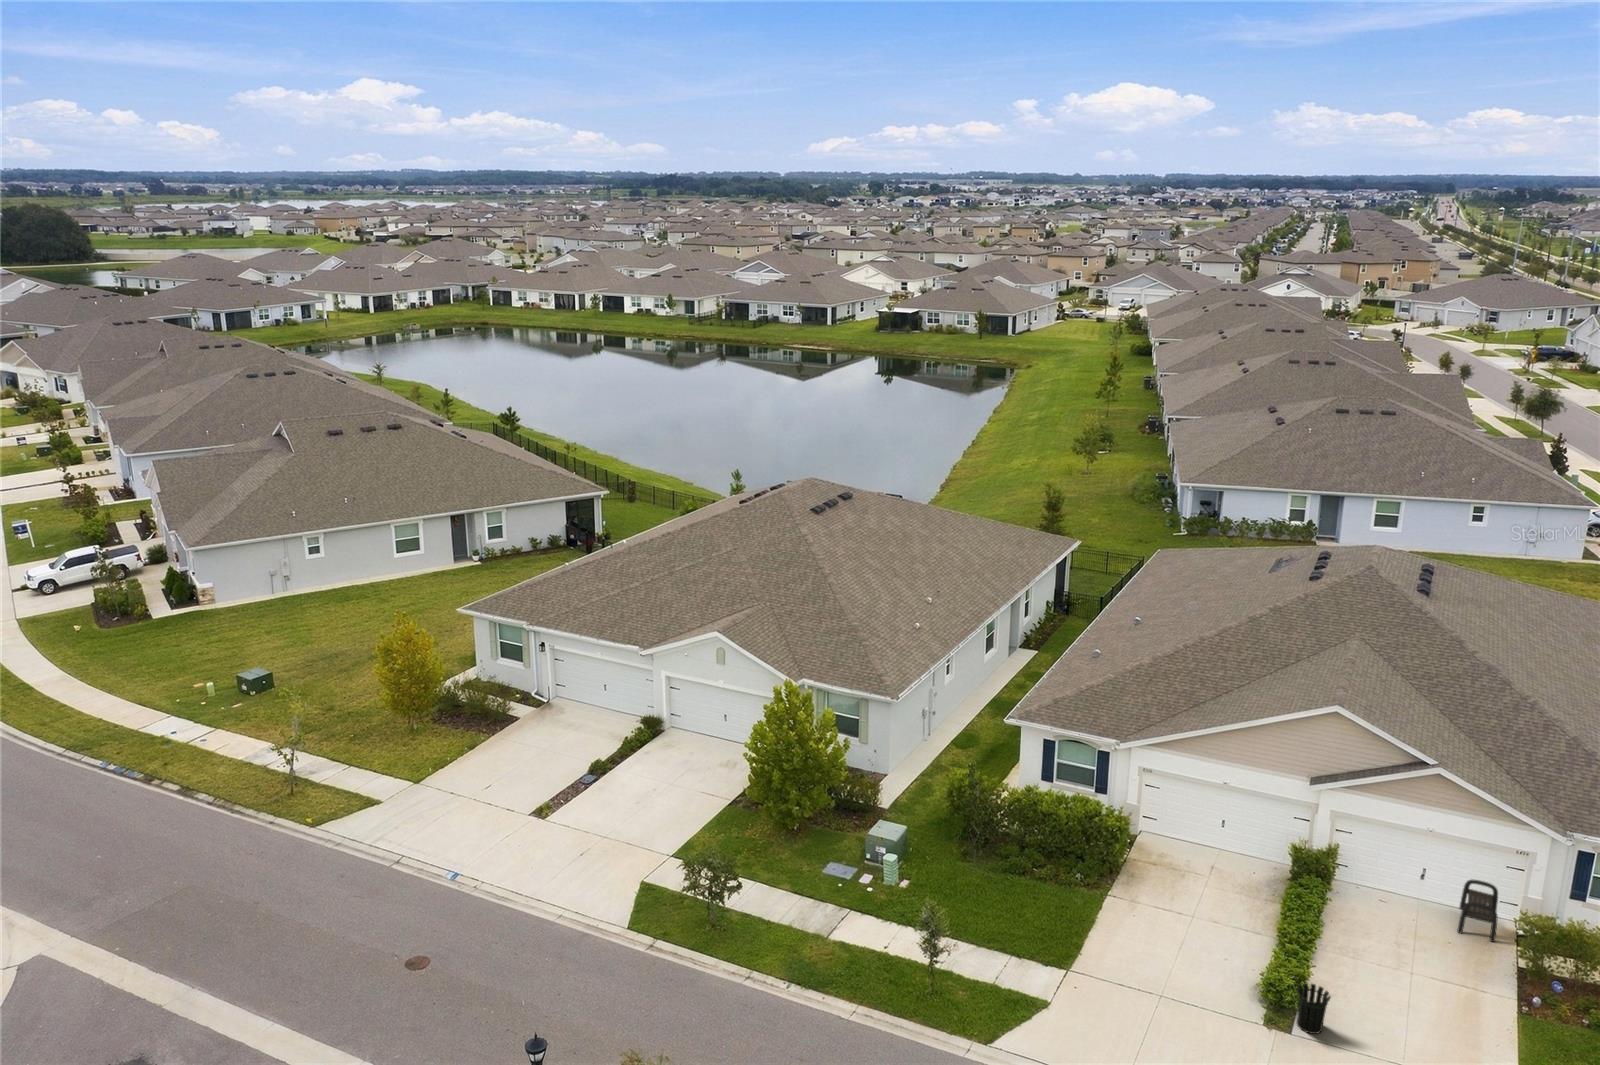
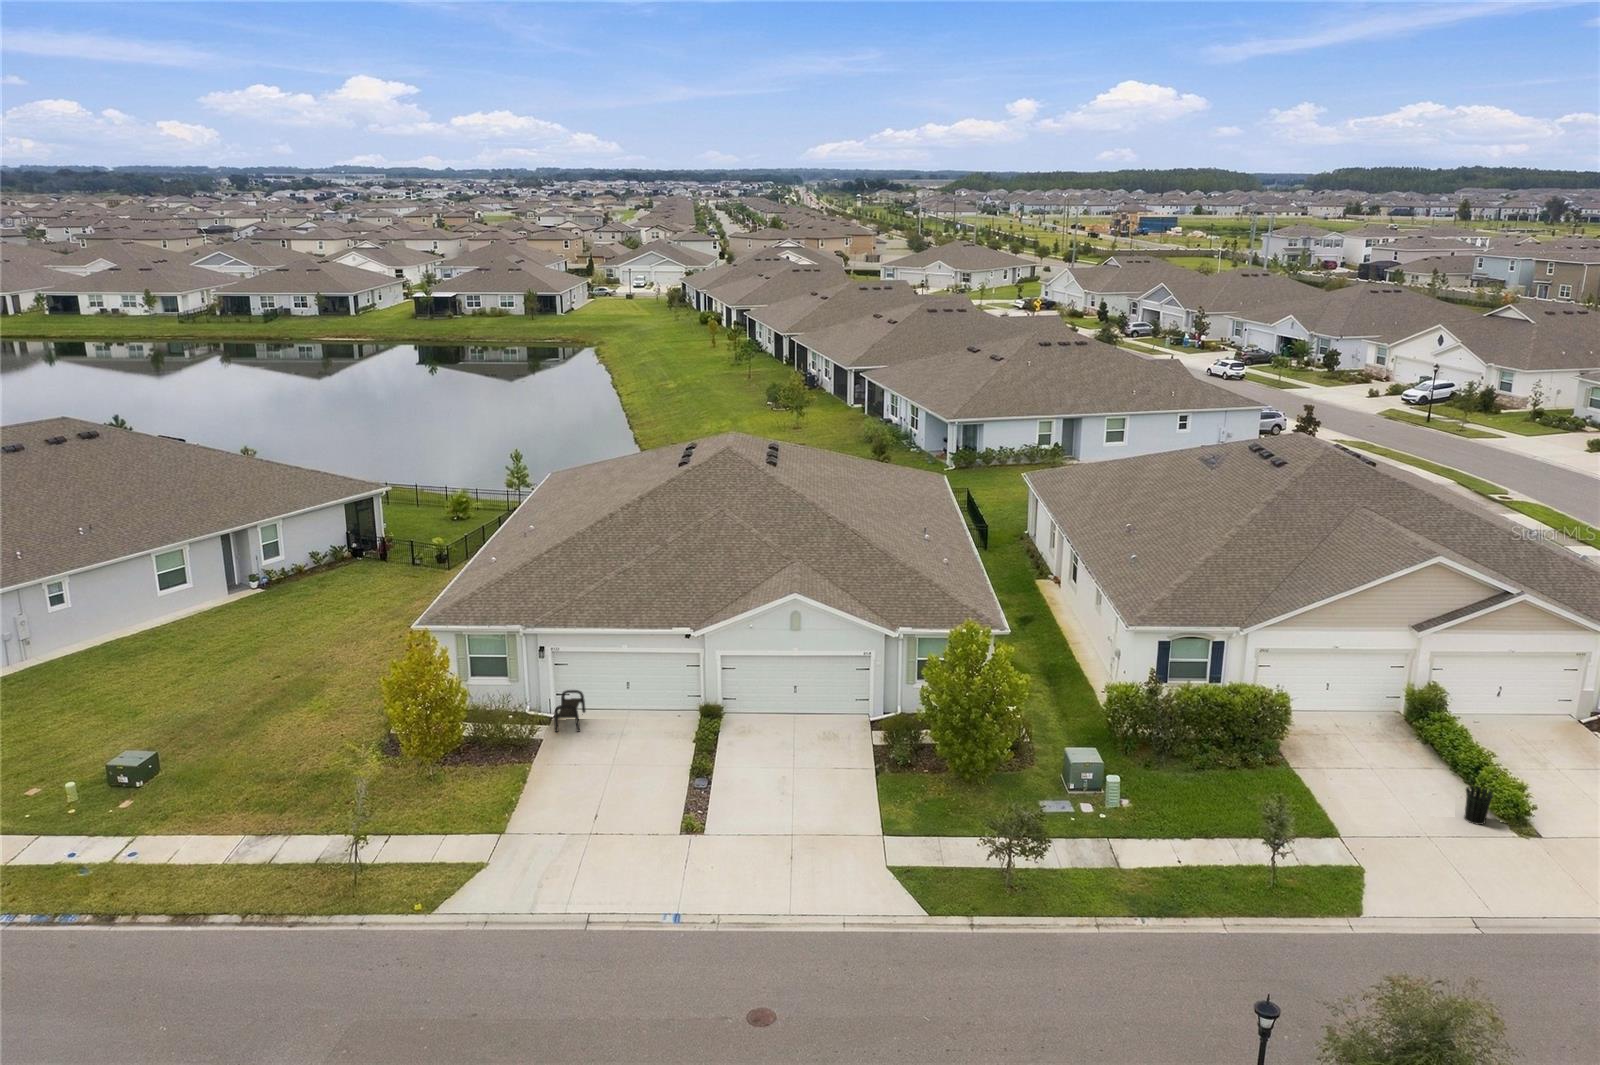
bench: present [1458,880,1498,942] -> present [554,690,586,732]

